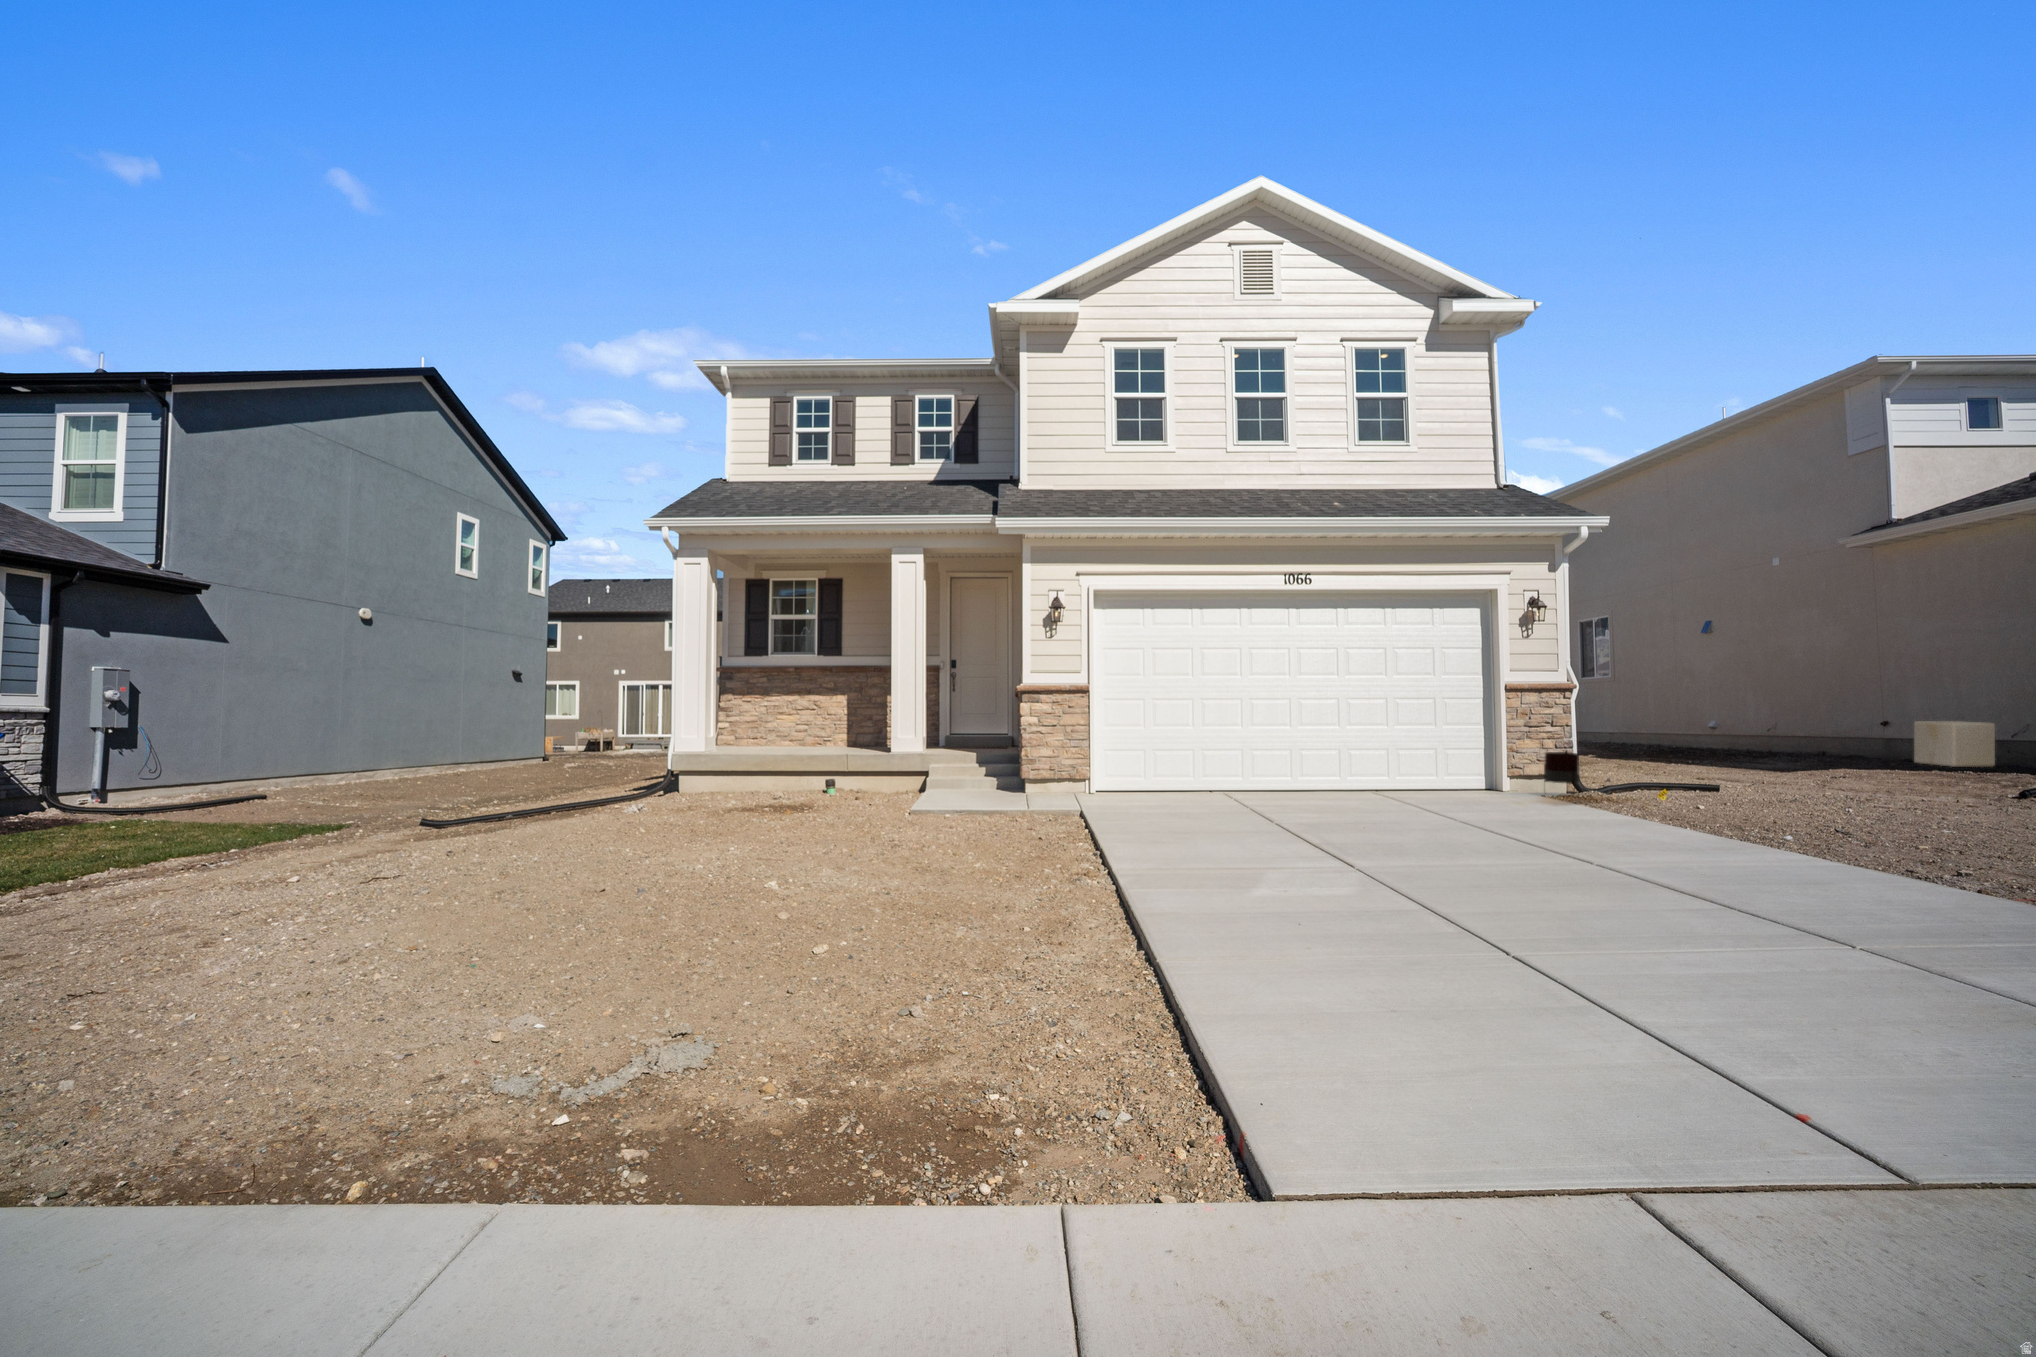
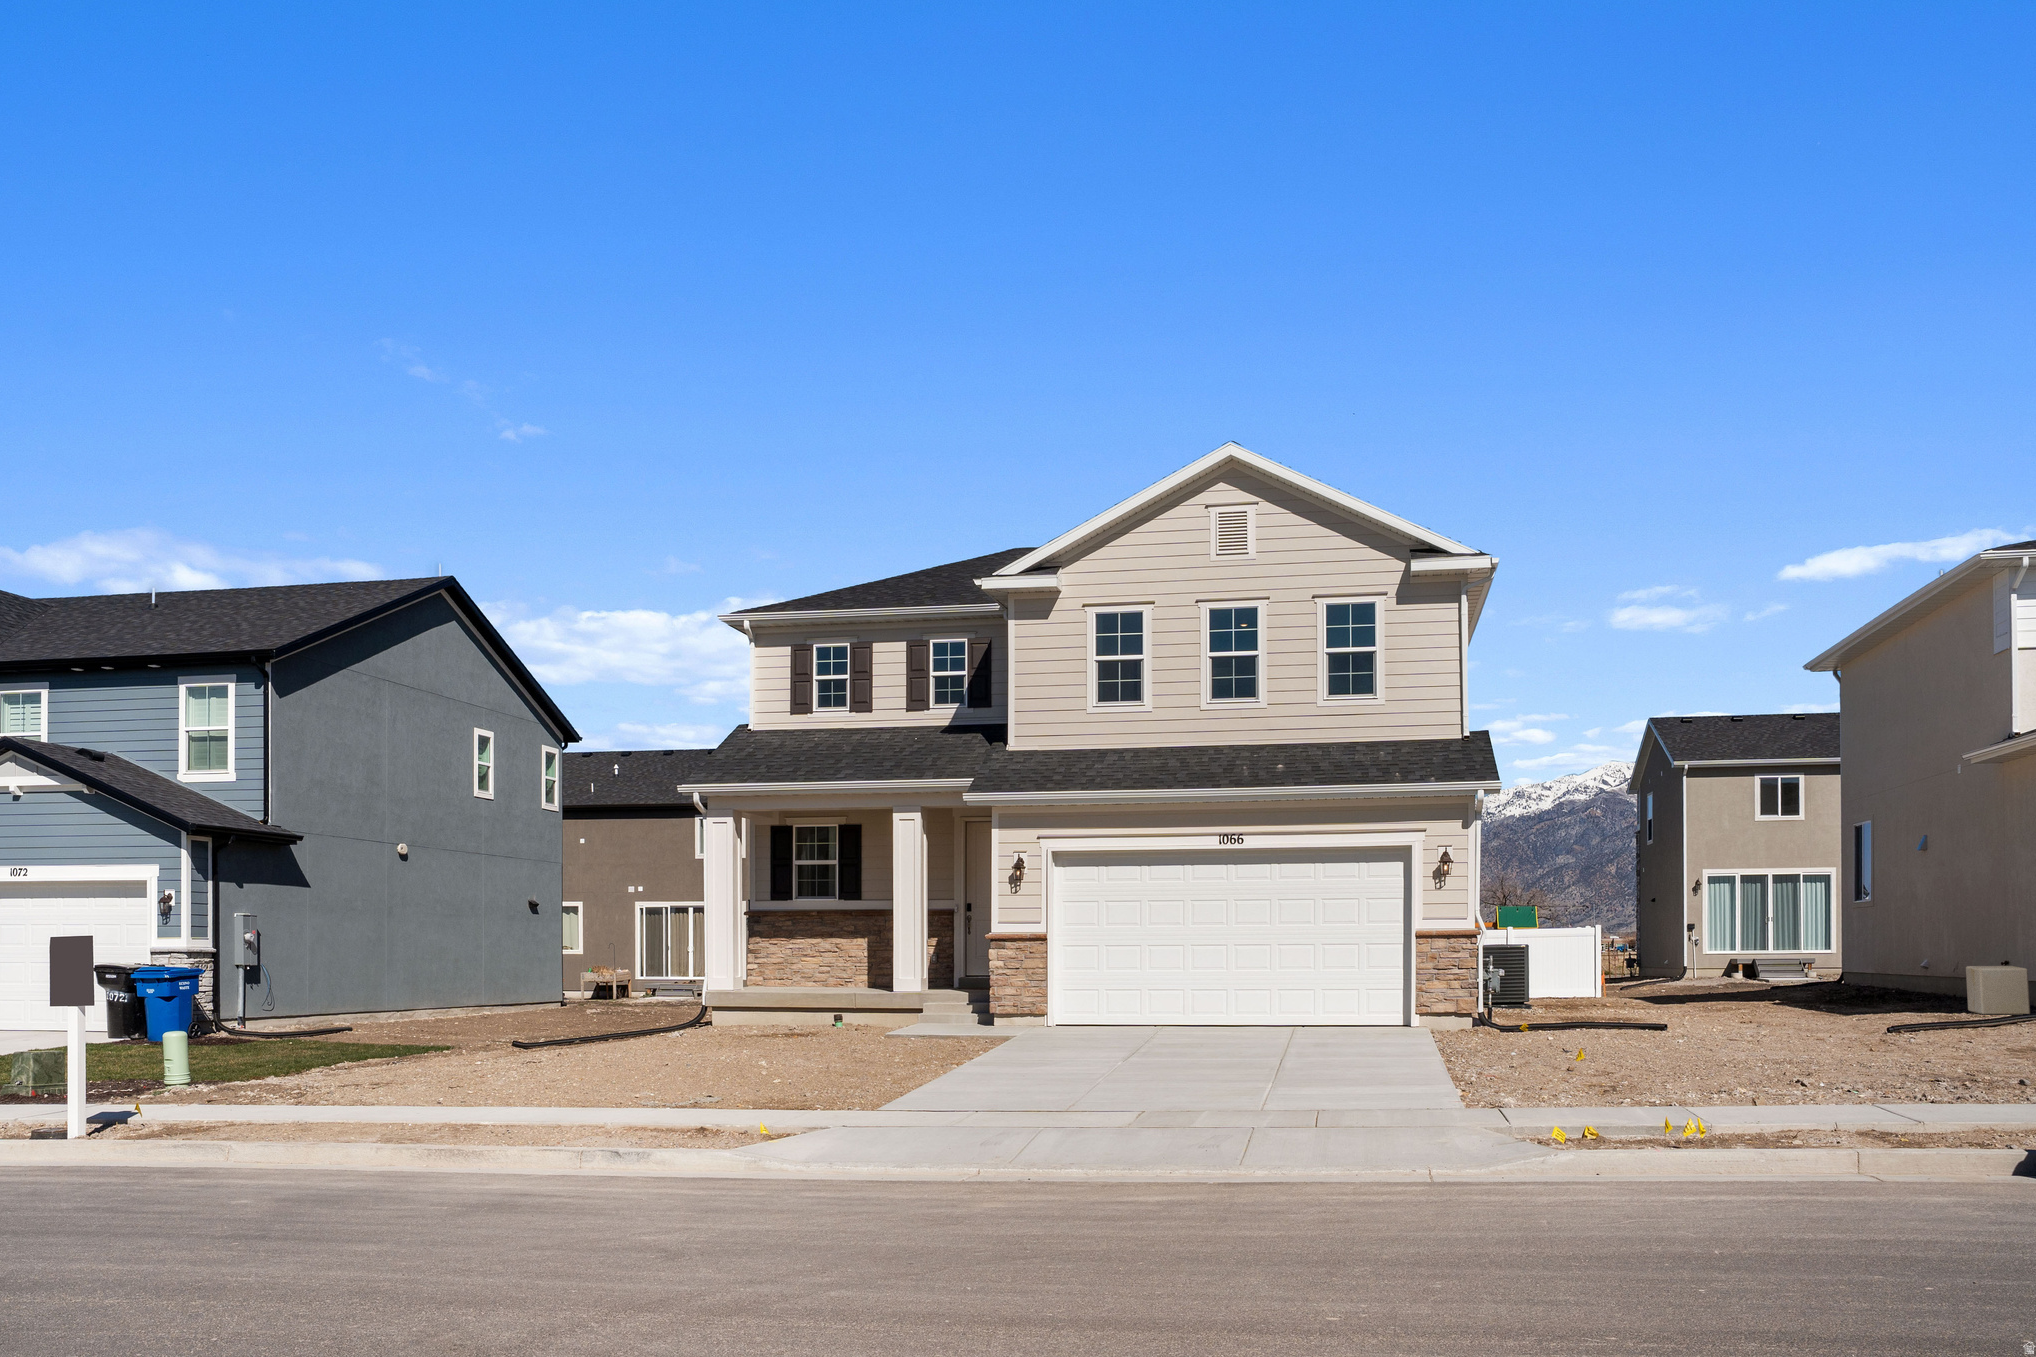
planter: present [1544,752,1579,794] -> none [1452,995,1481,1034]

